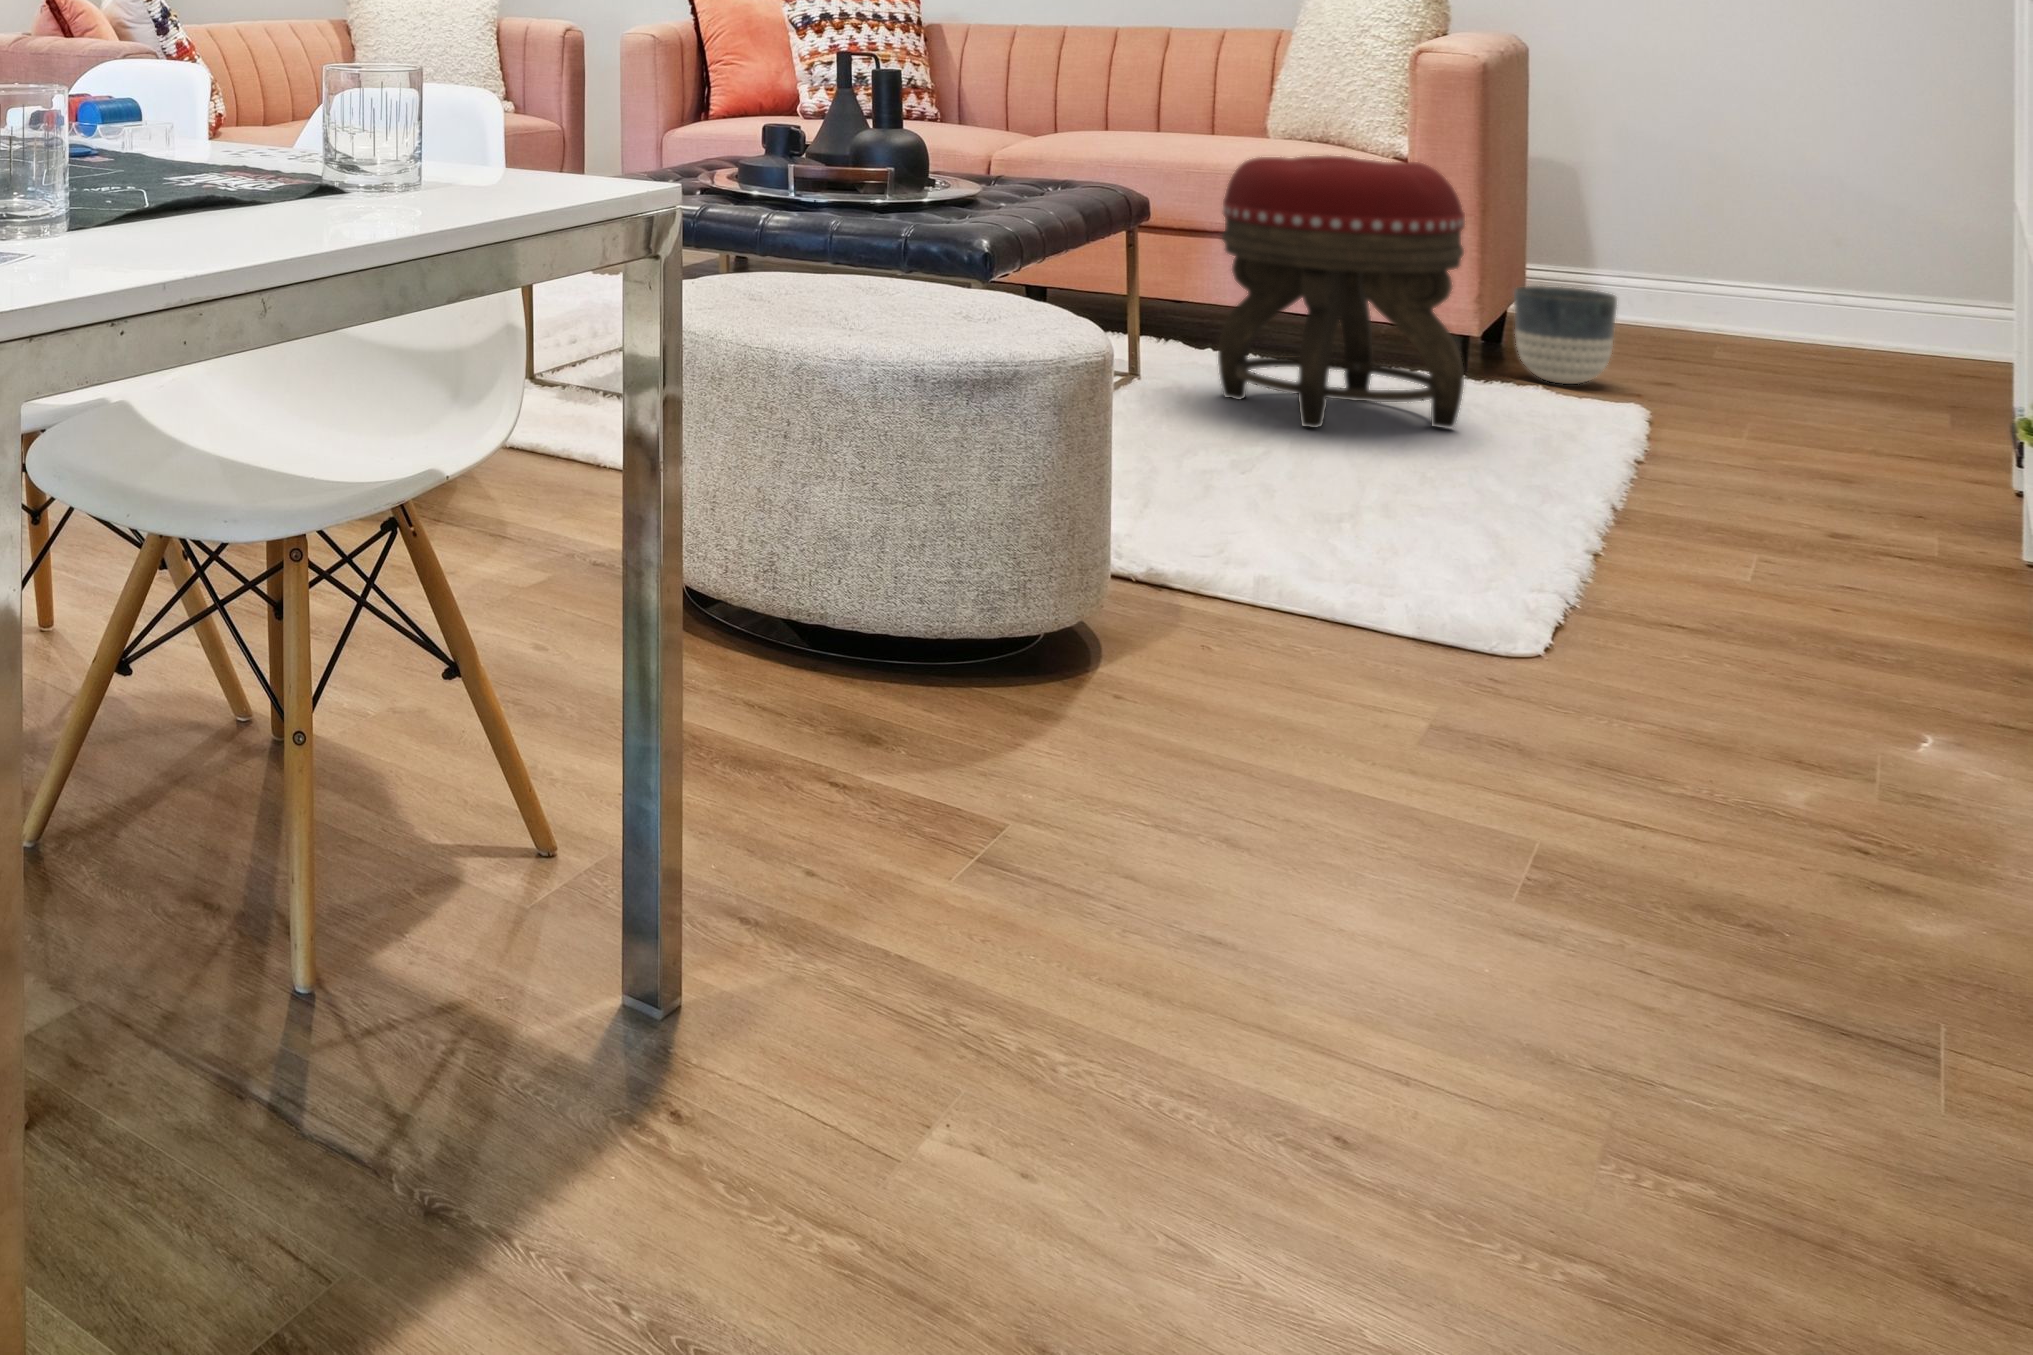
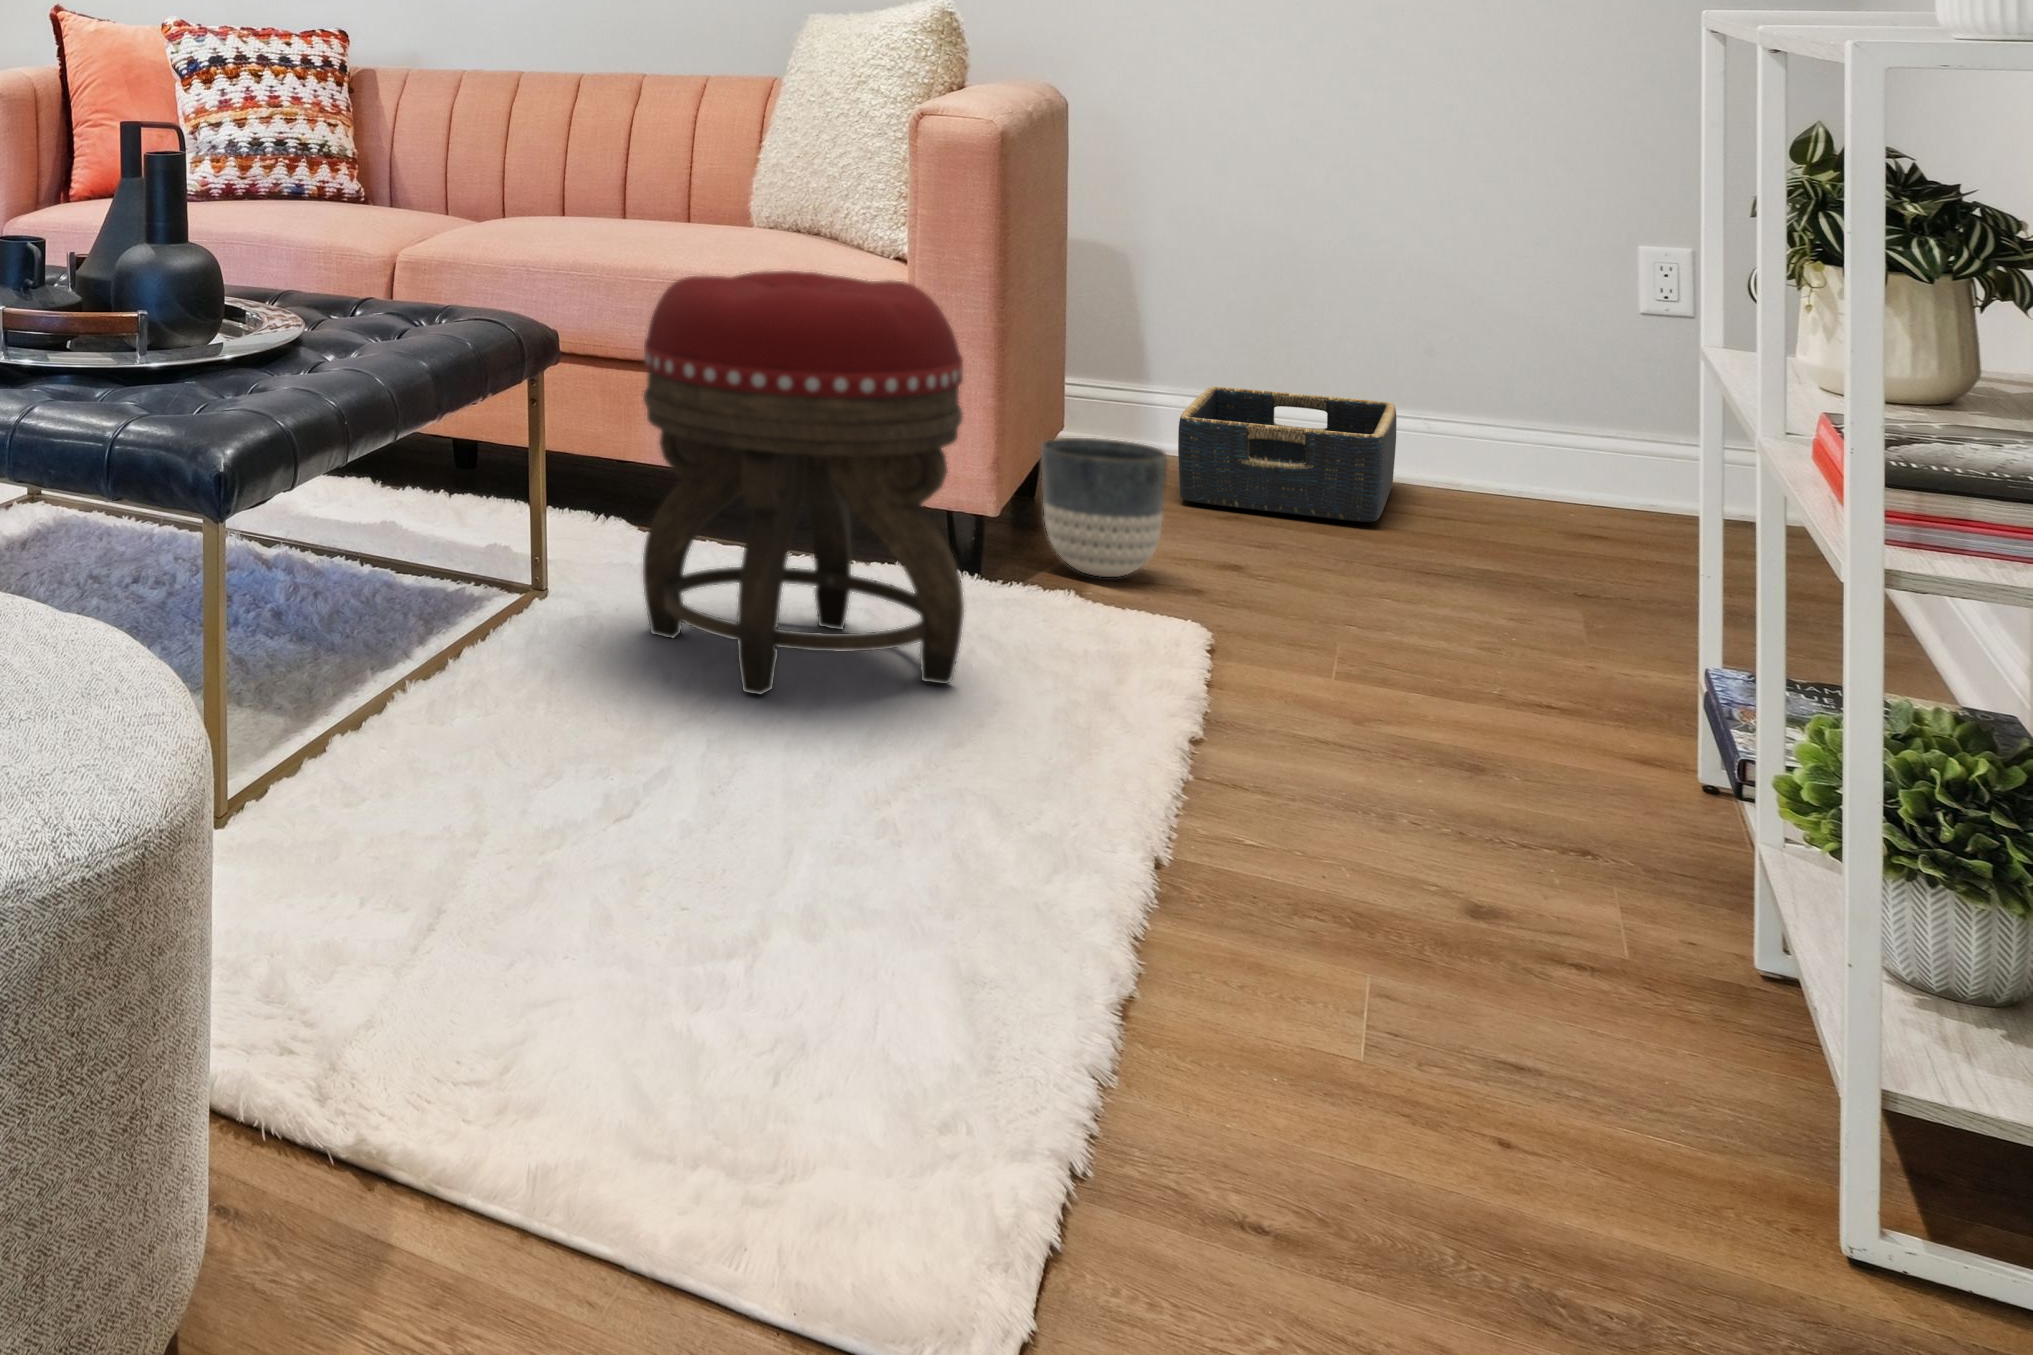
basket: none [1625,264,1815,360] -> present [1178,387,1396,522]

